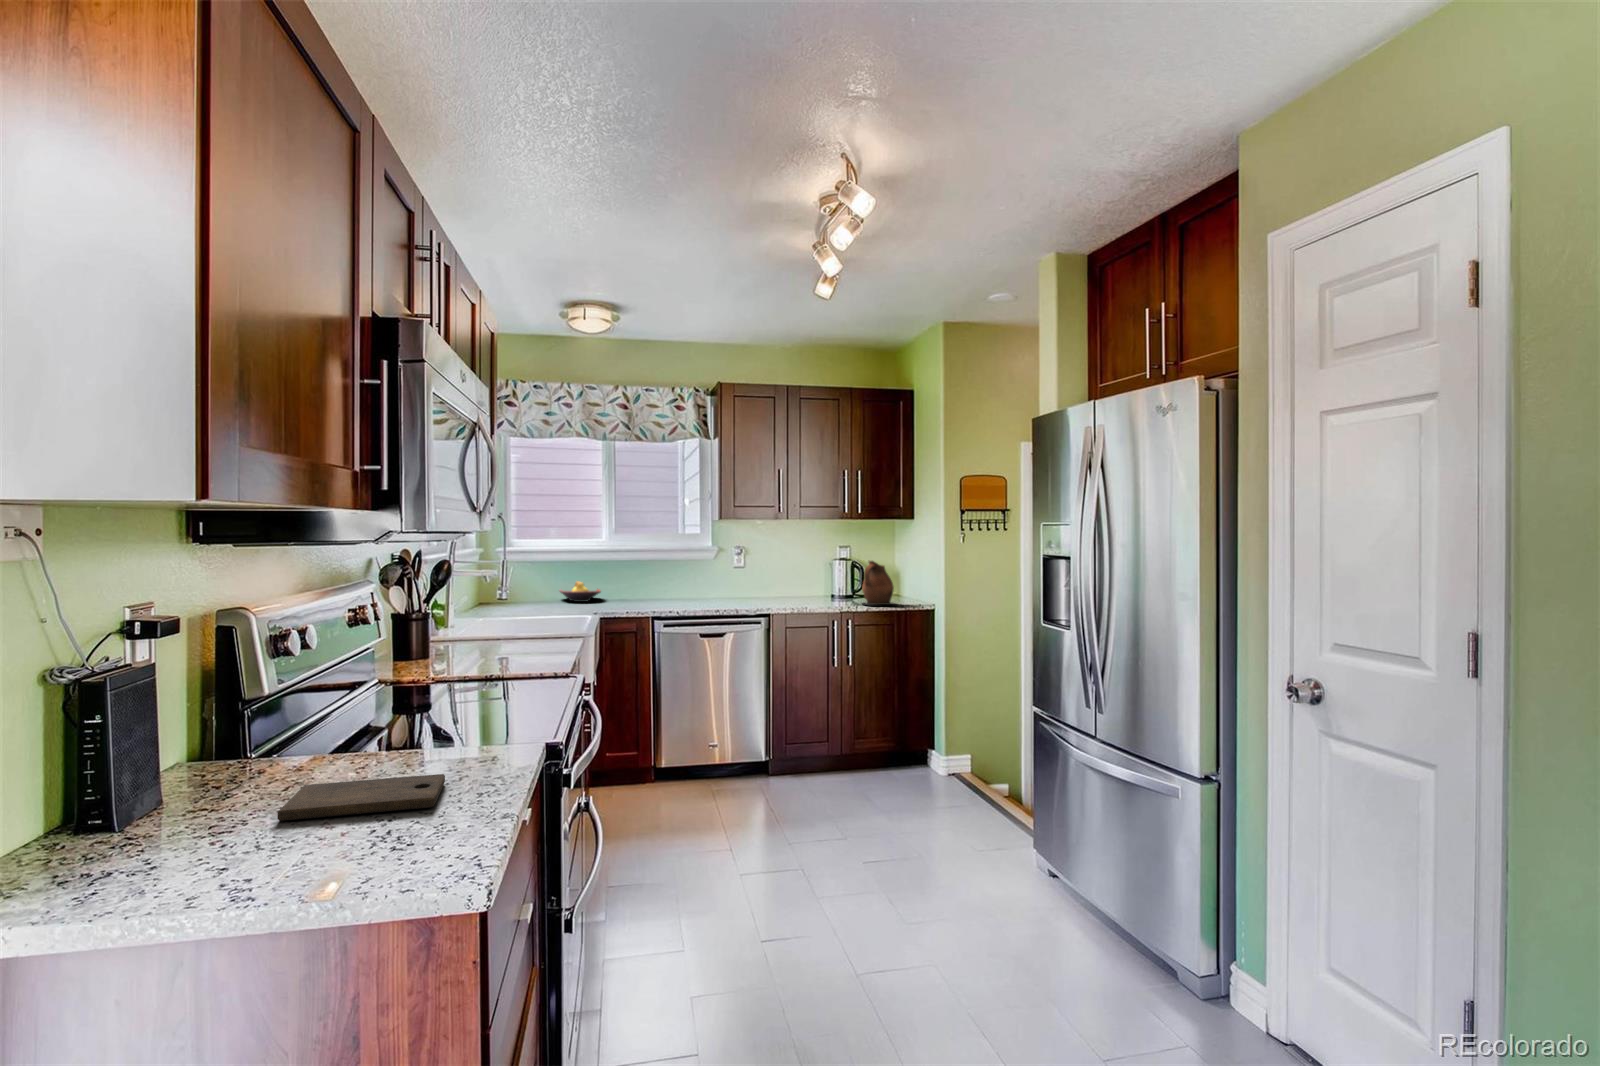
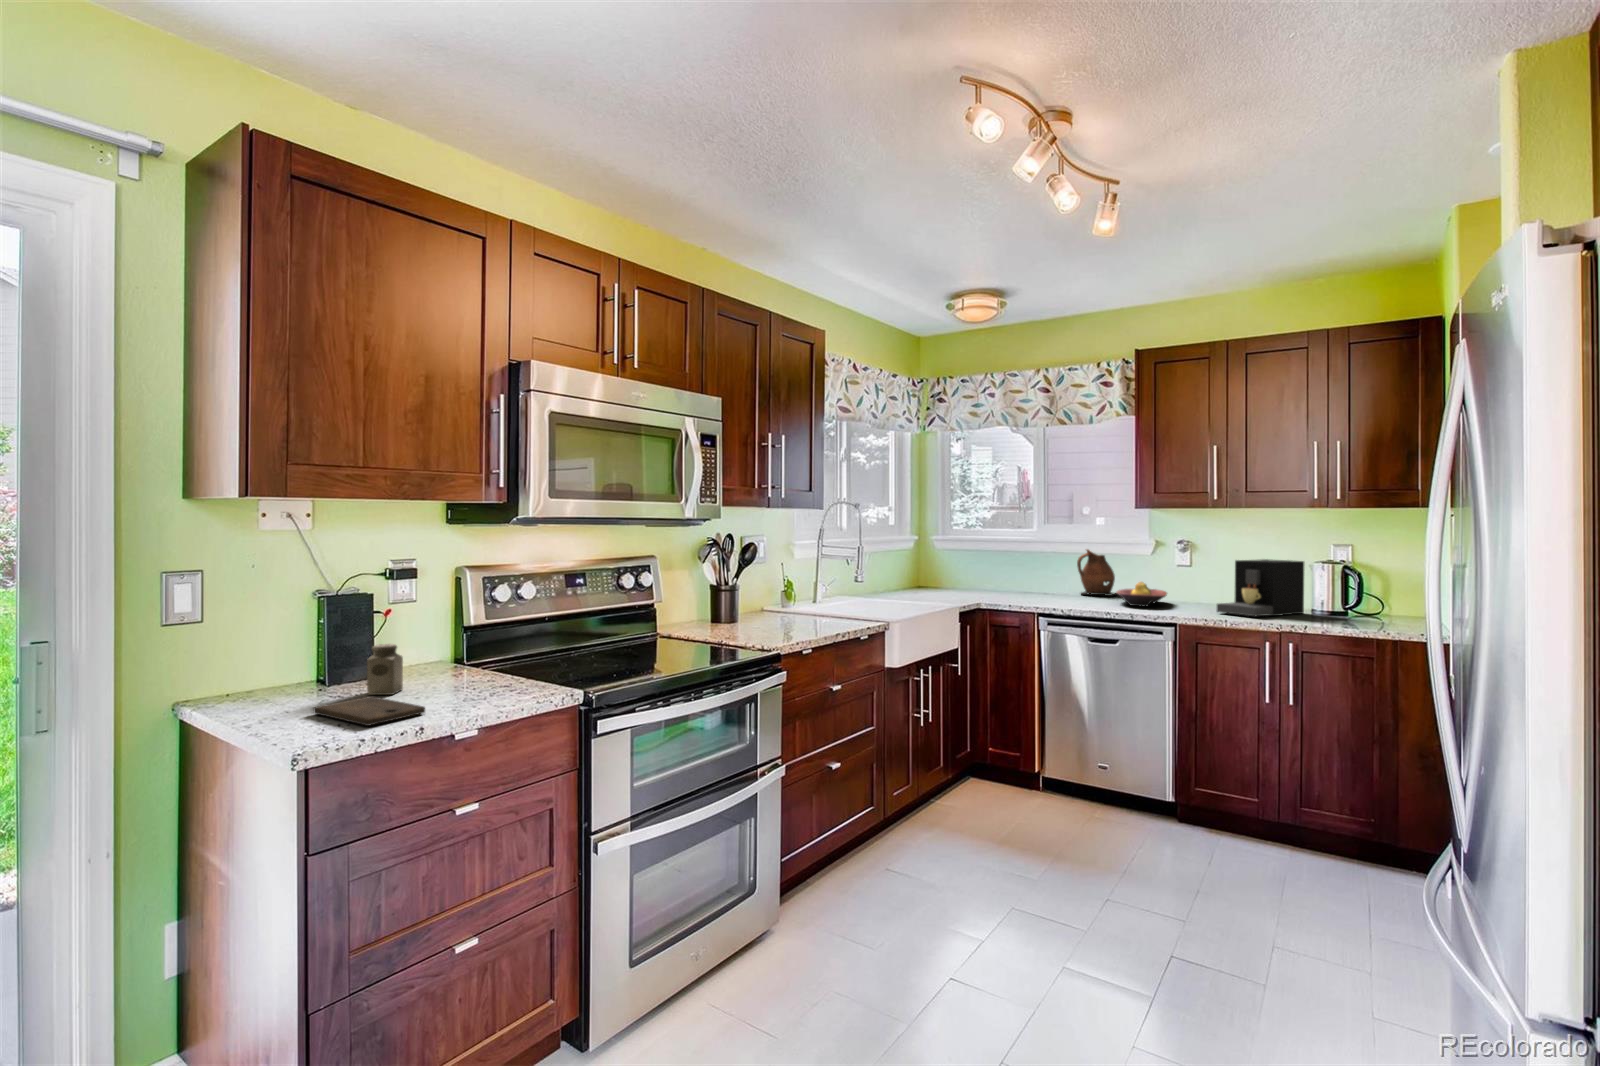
coffee maker: none [789,560,835,604] -> present [1217,559,1304,616]
ceramic pitcher: present [862,561,896,605] -> present [1077,549,1116,596]
fruit bowl: present [559,581,601,602] -> present [1116,582,1167,607]
salt shaker: none [245,710,300,790] -> present [367,643,403,695]

